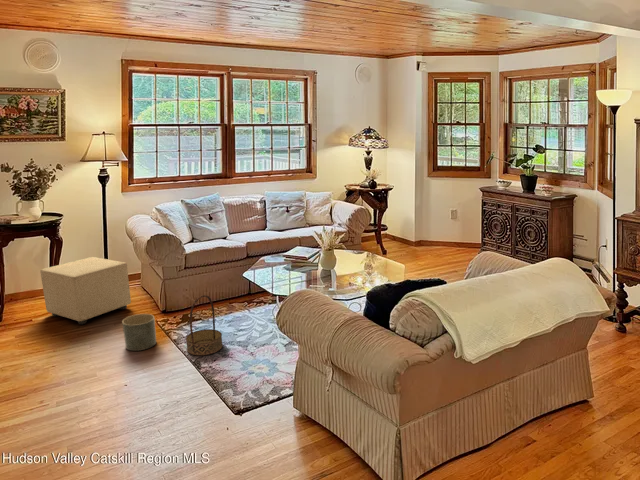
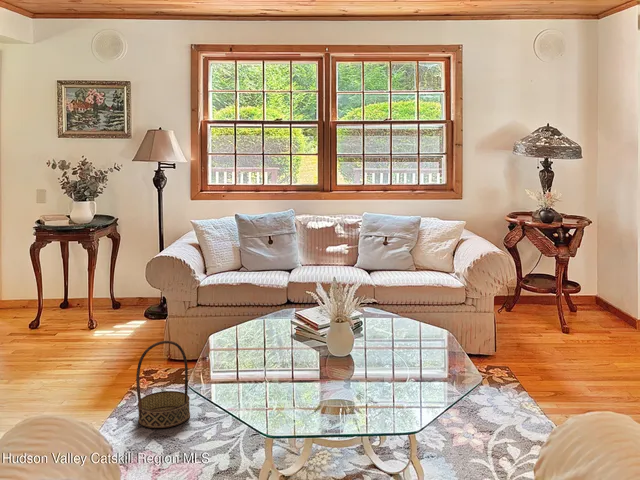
ottoman: present [40,257,131,324] -> none [54,277,144,357]
planter: present [122,314,156,351] -> none [79,355,123,403]

